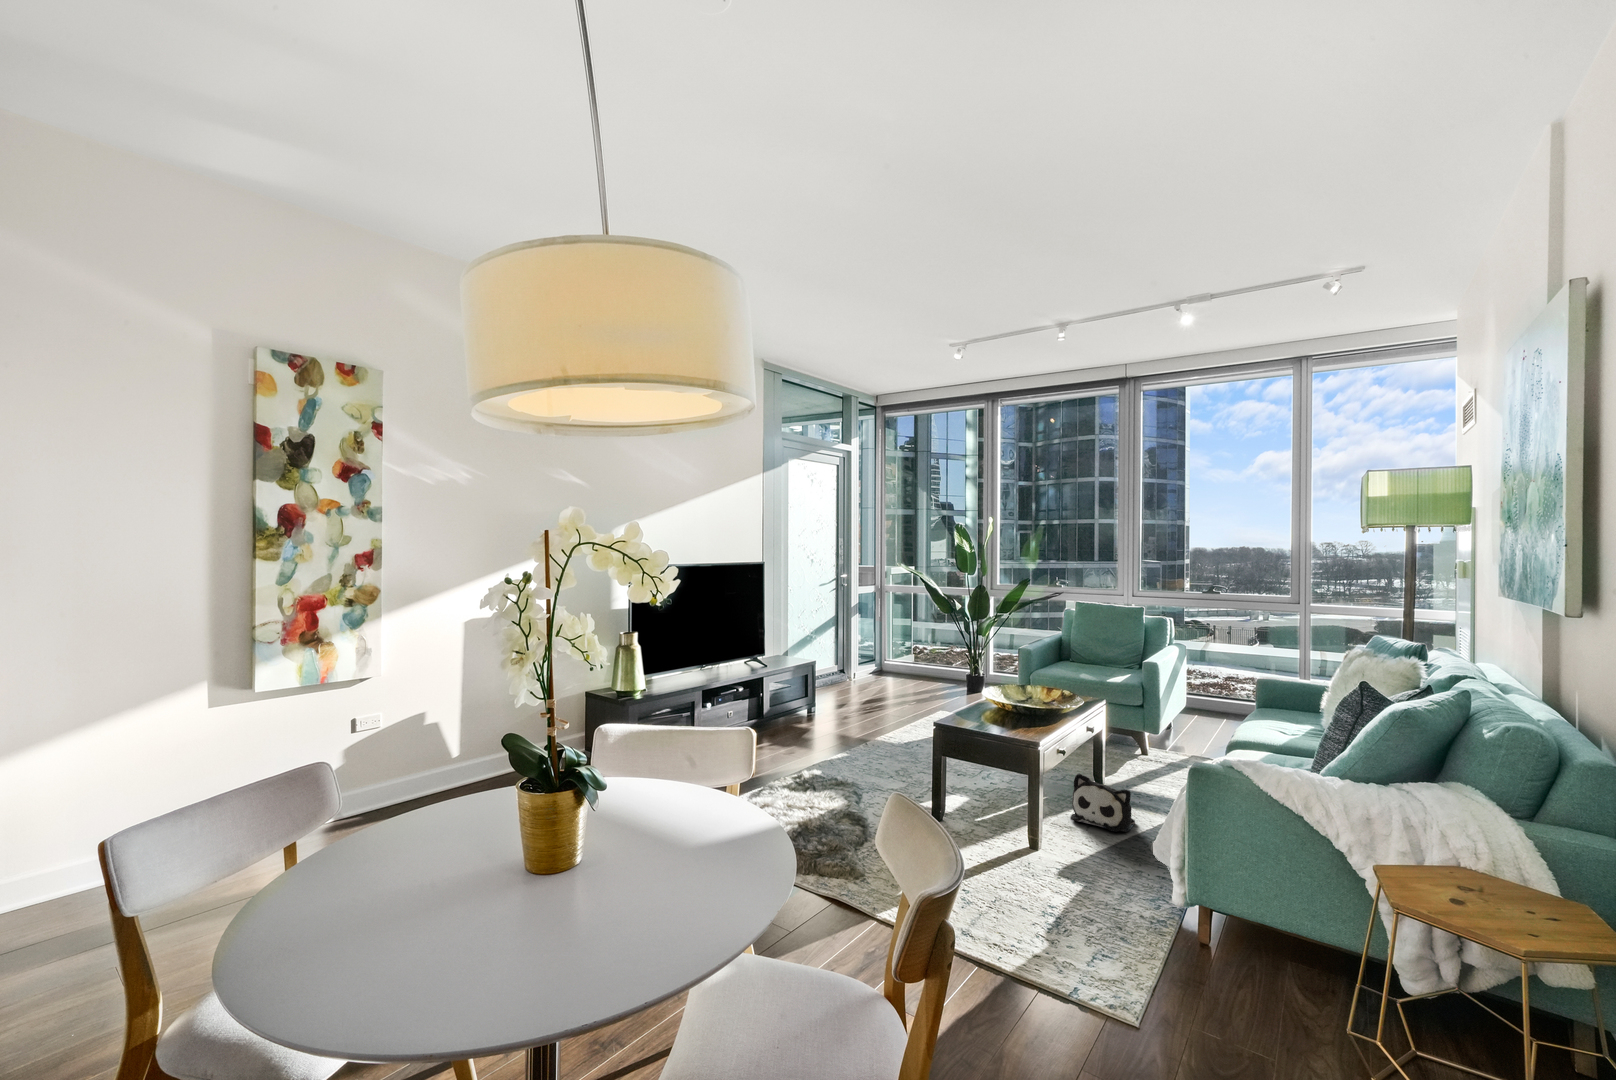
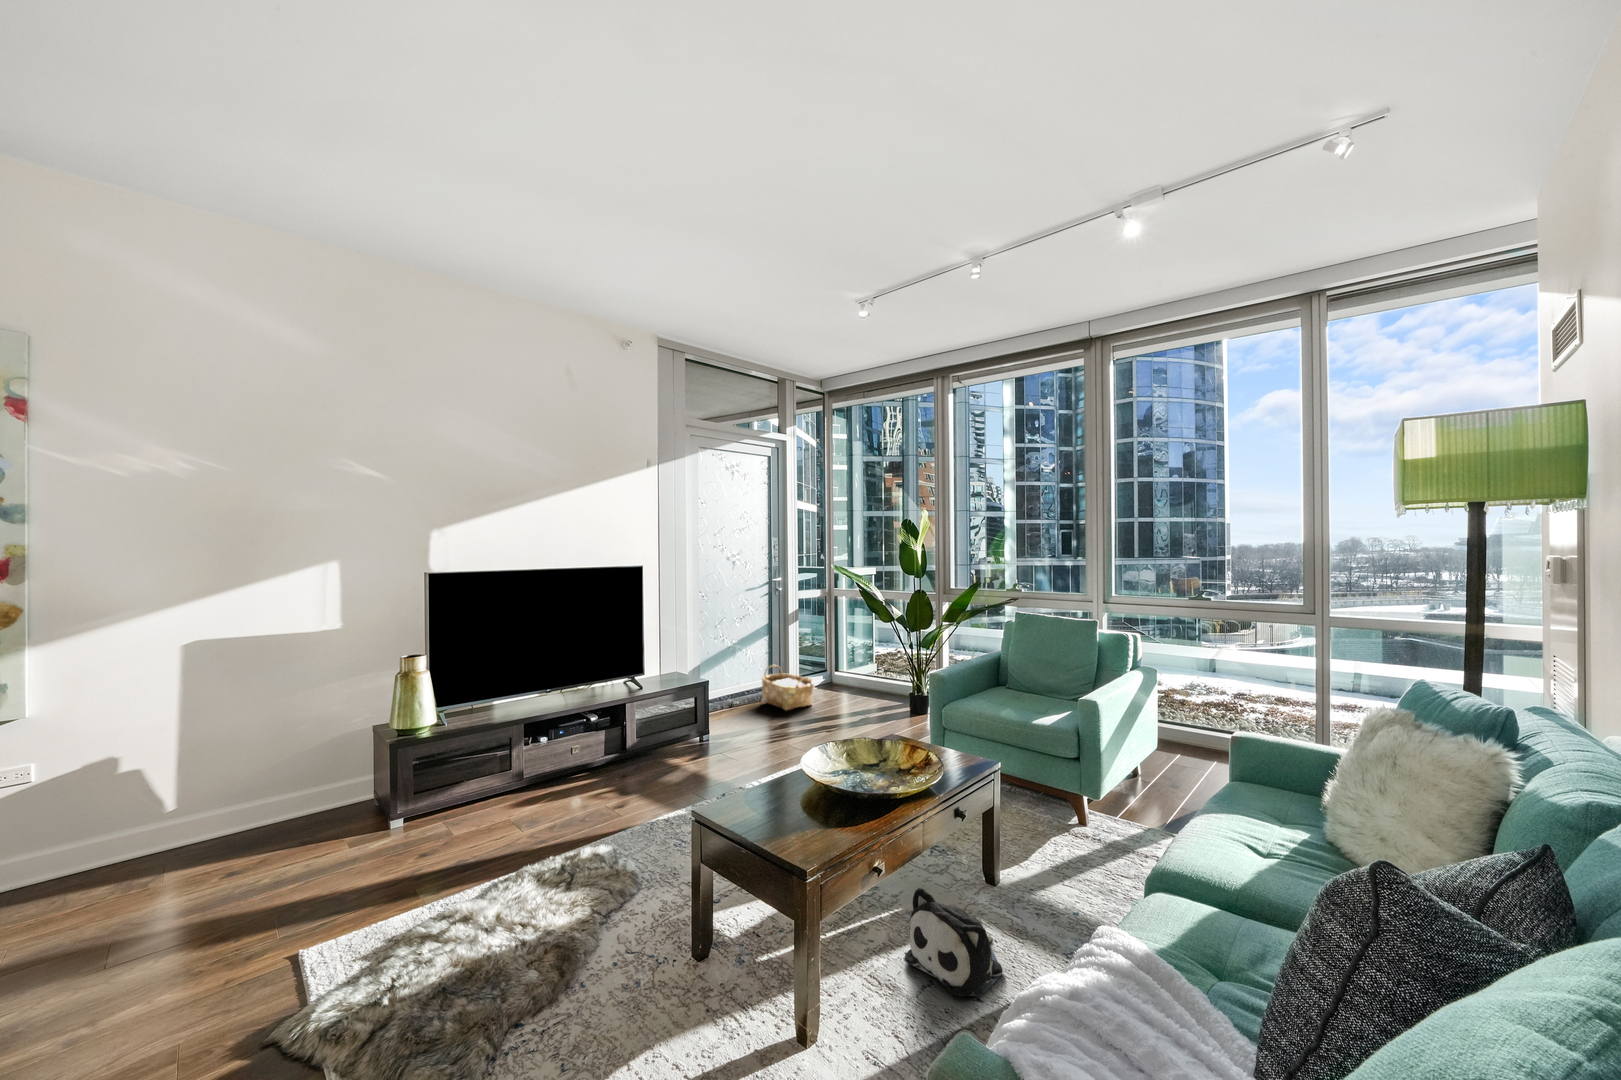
woven basket: none [828,653,877,693] -> present [762,665,814,710]

